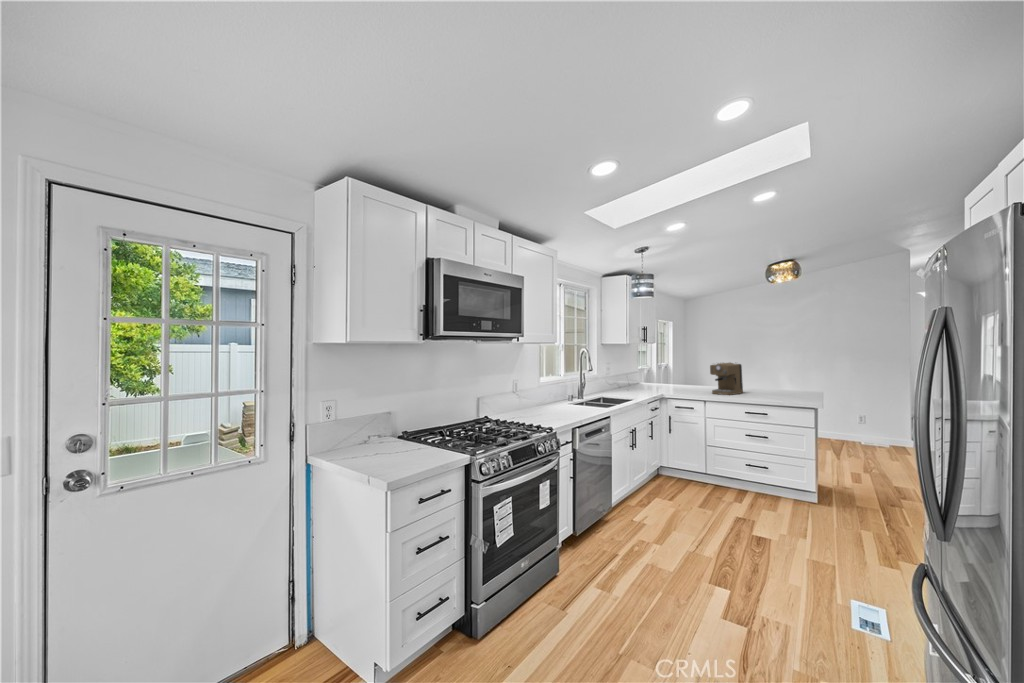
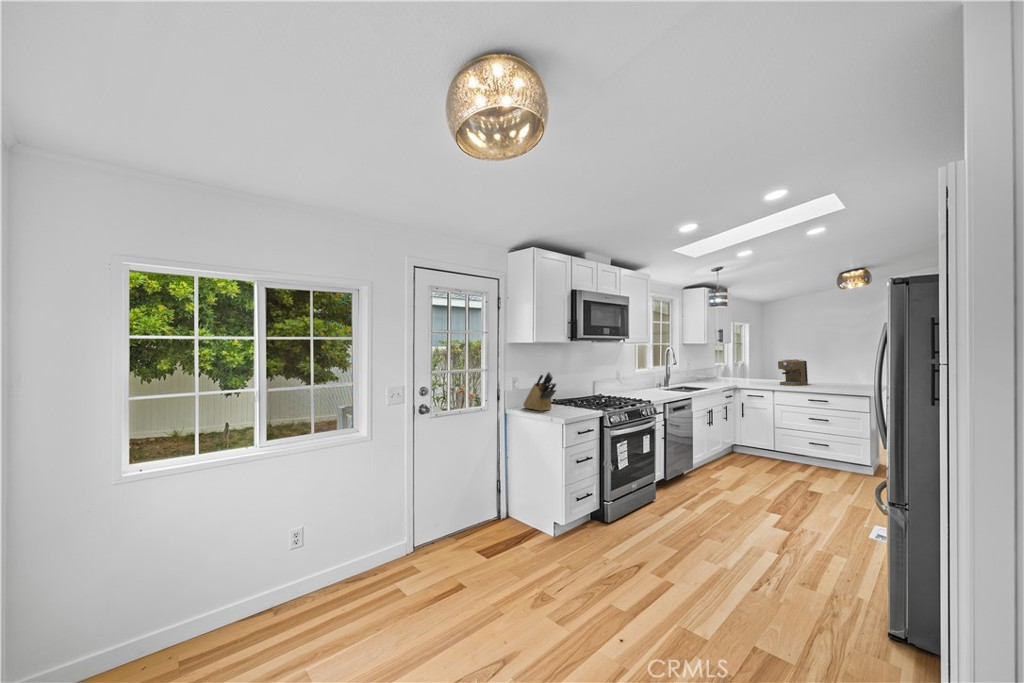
knife block: none [344,393,390,460] -> present [523,372,556,411]

